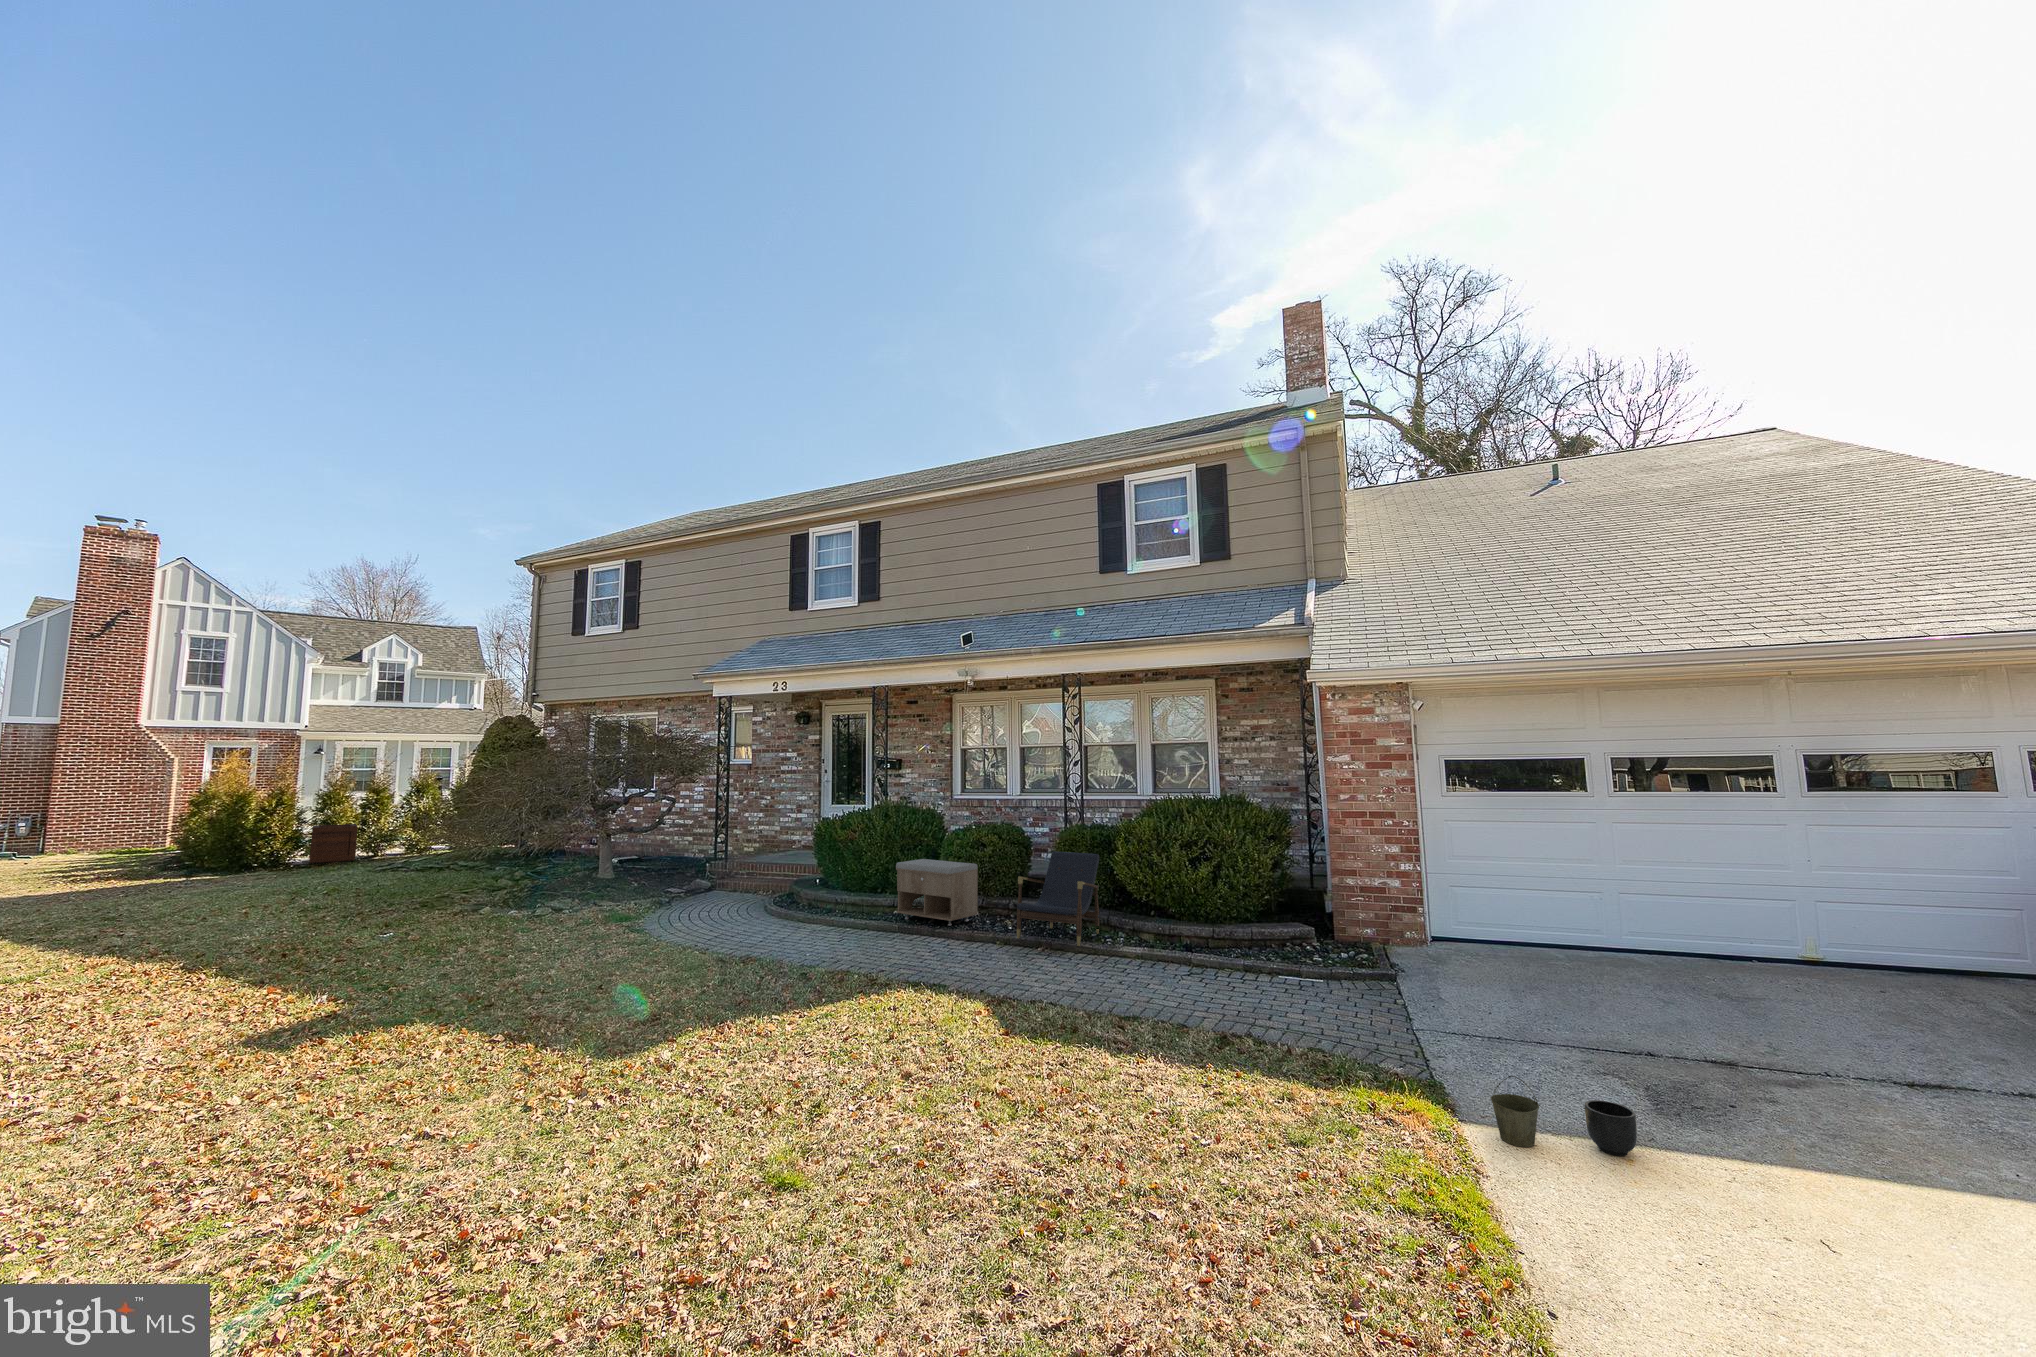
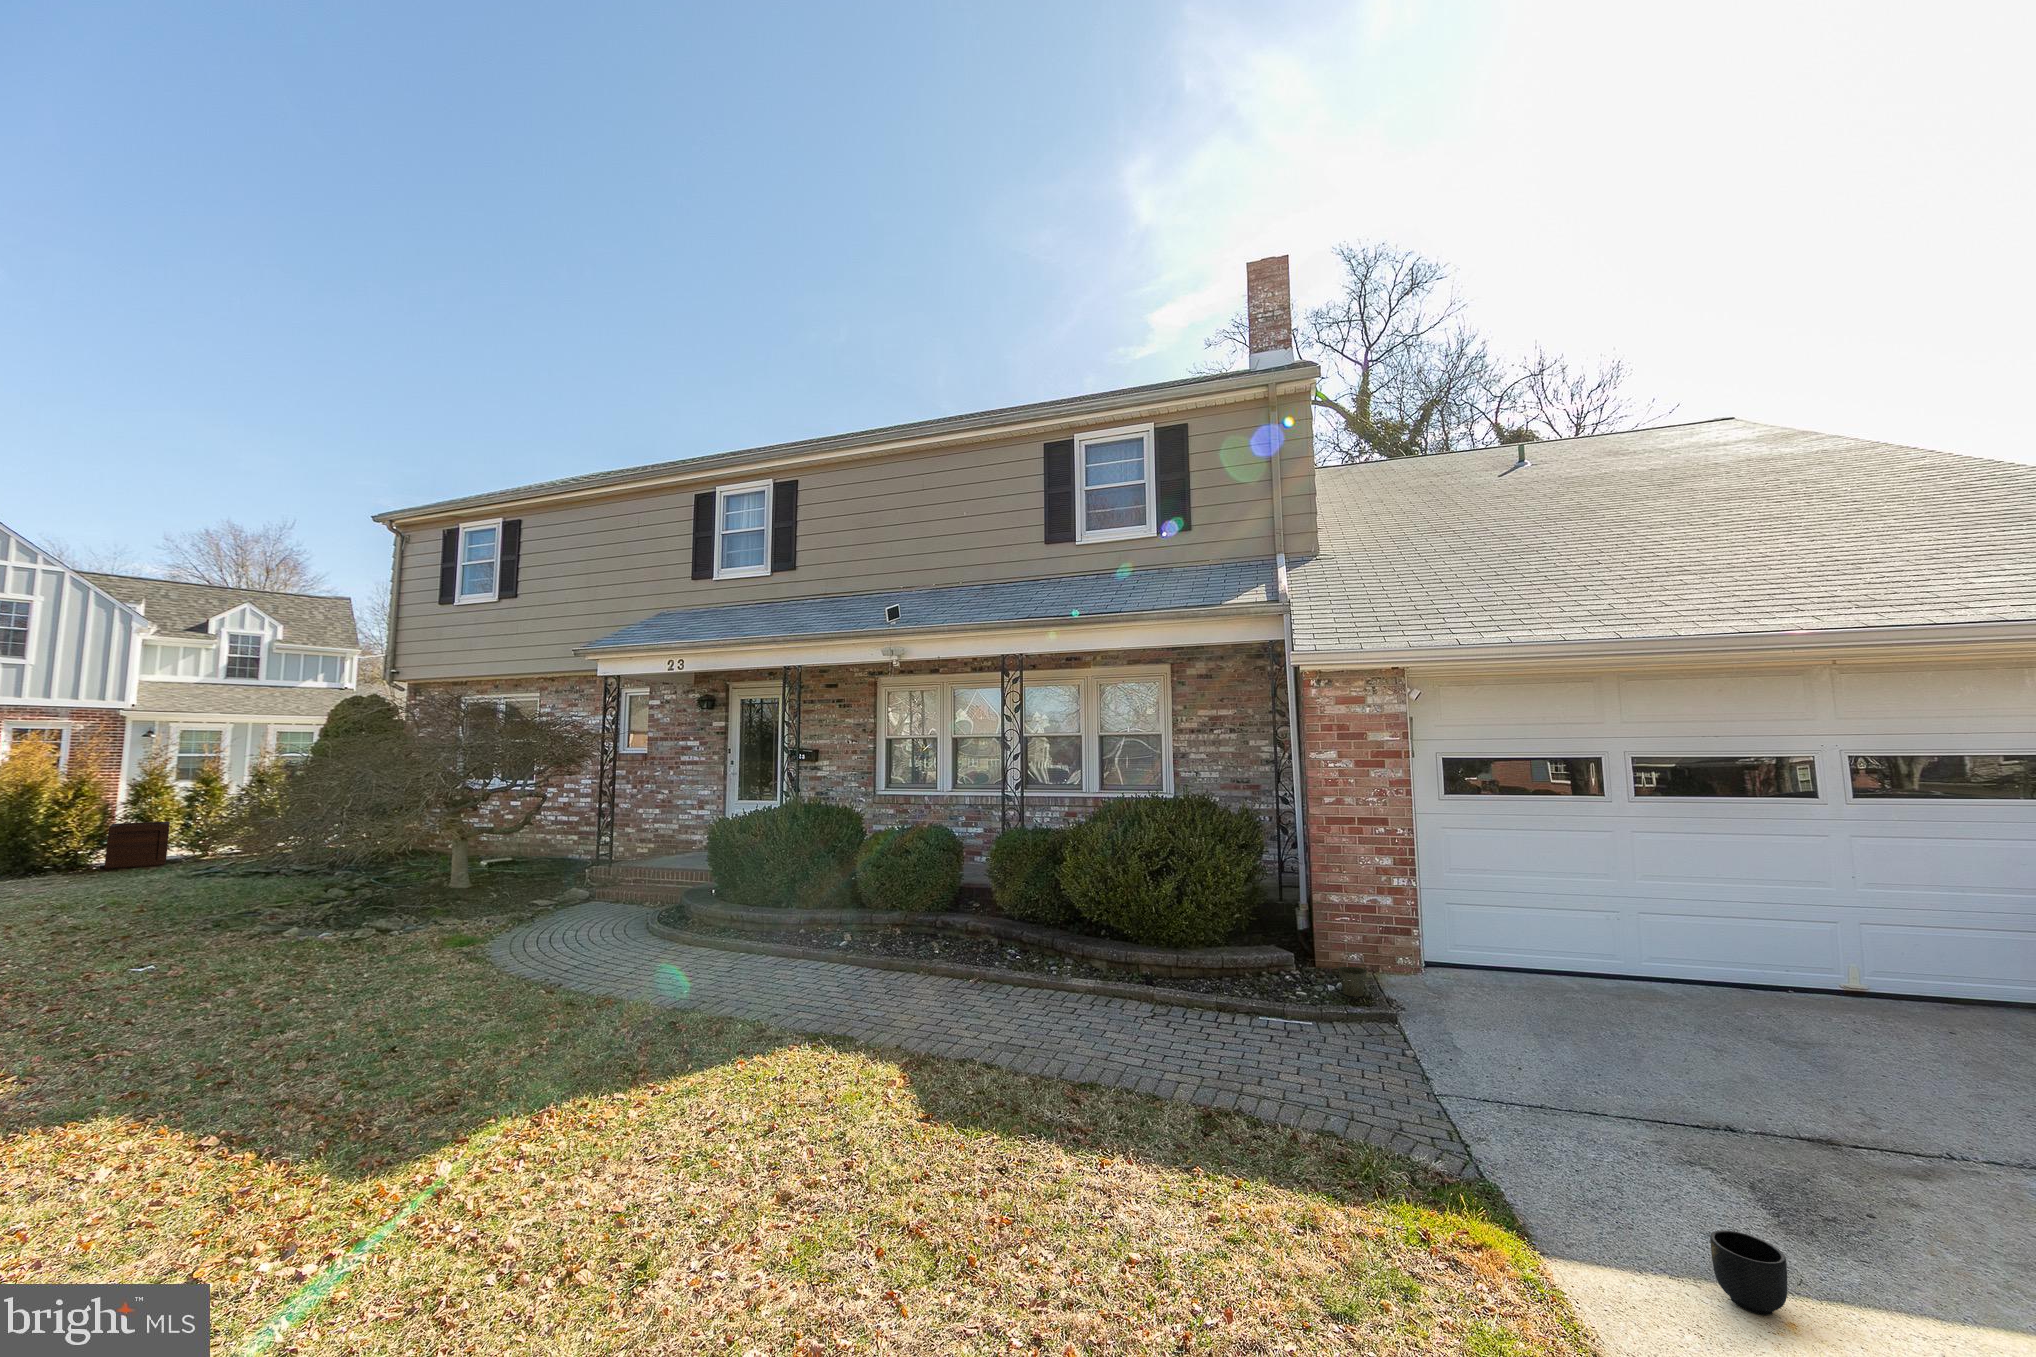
lounge chair: present [1017,851,1099,946] -> none [946,861,1044,976]
storage bench: present [896,859,978,926] -> none [805,868,902,949]
bucket: present [1491,1076,1539,1147] -> present [1338,955,1367,997]

